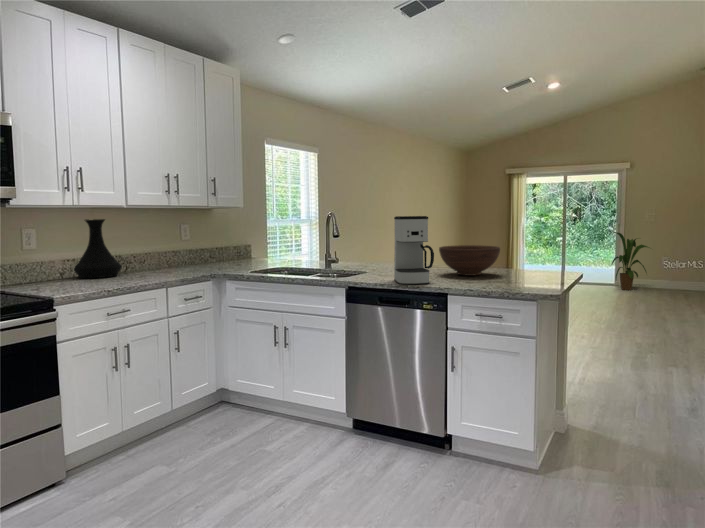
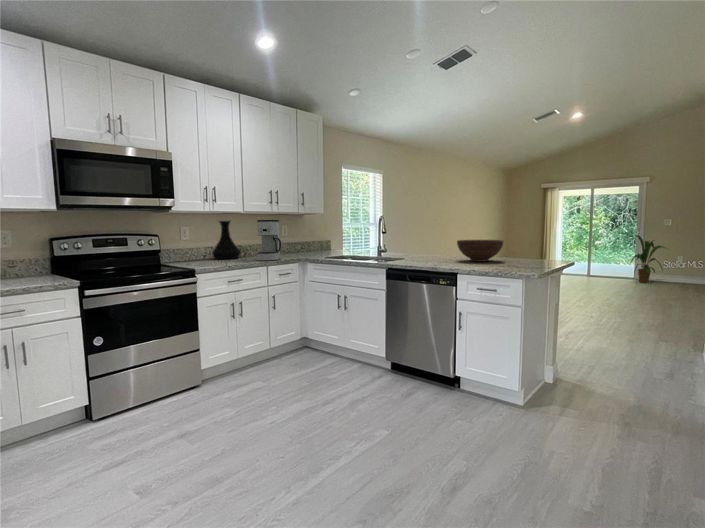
coffee maker: present [394,216,434,284] -> present [257,220,281,261]

